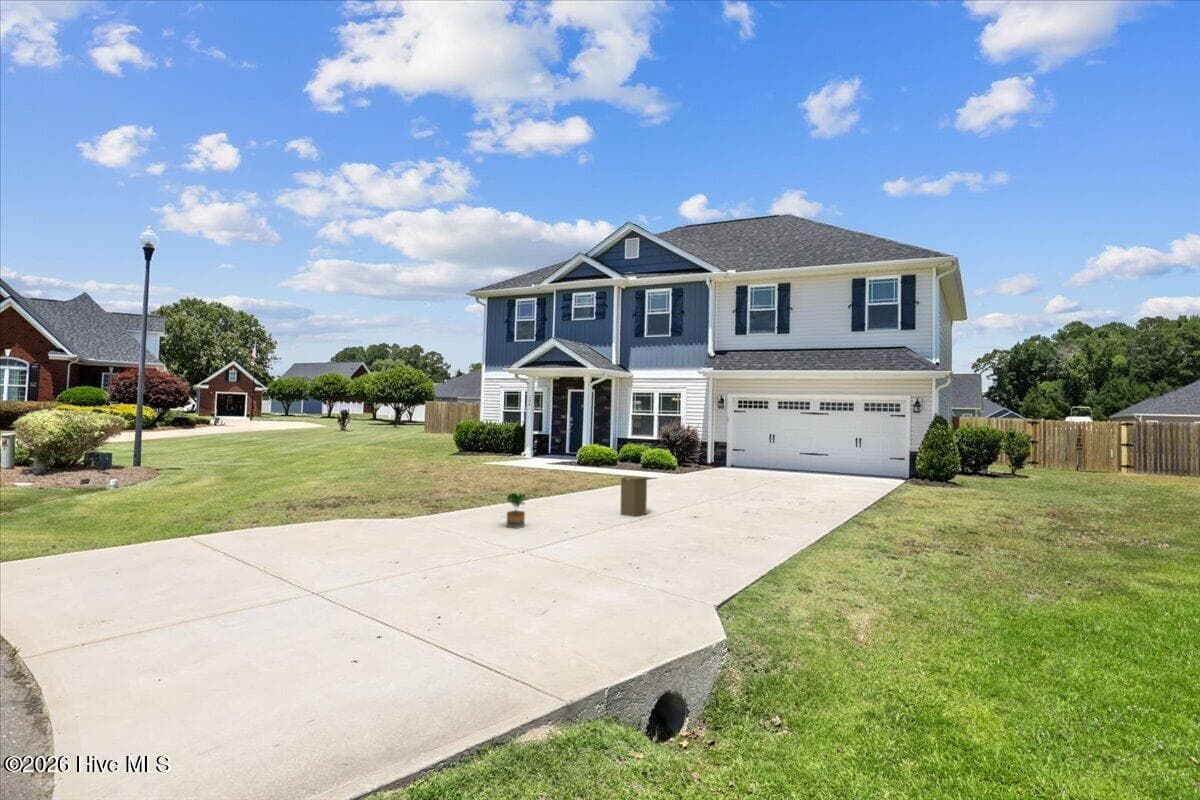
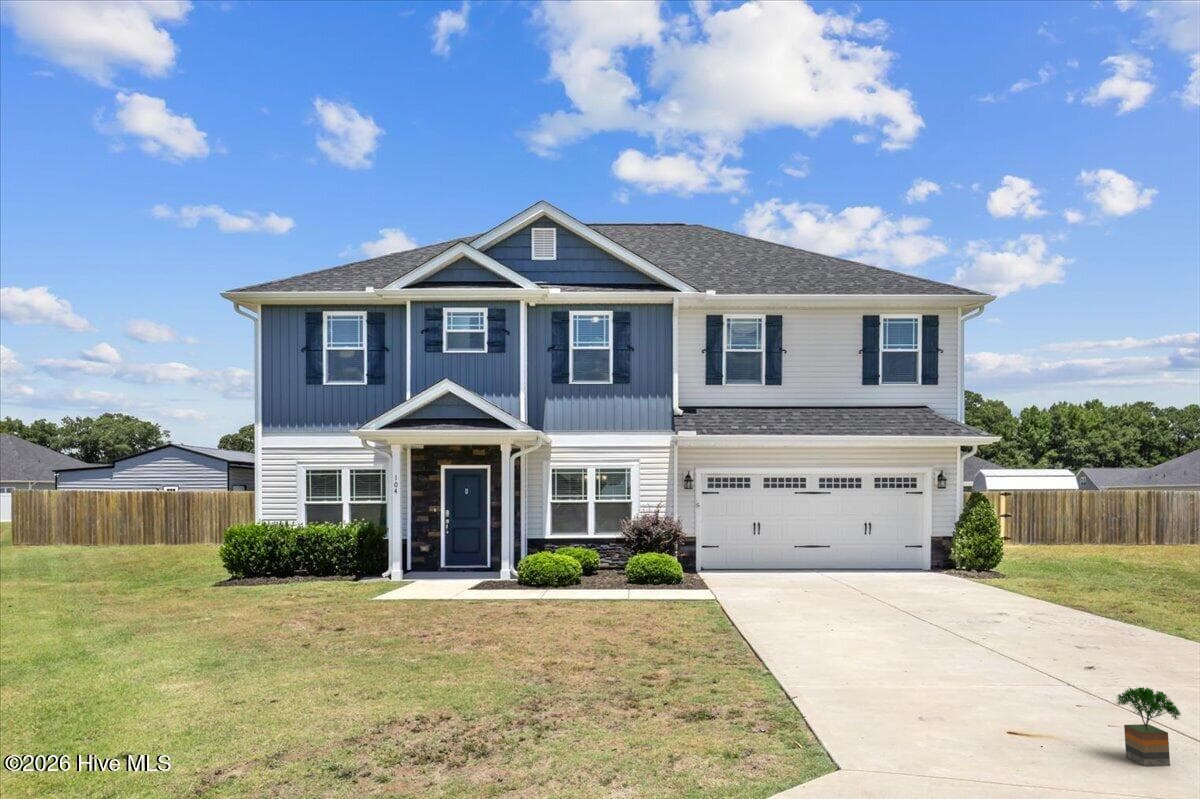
cardboard box: present [621,476,647,517] -> none [1064,619,1117,692]

